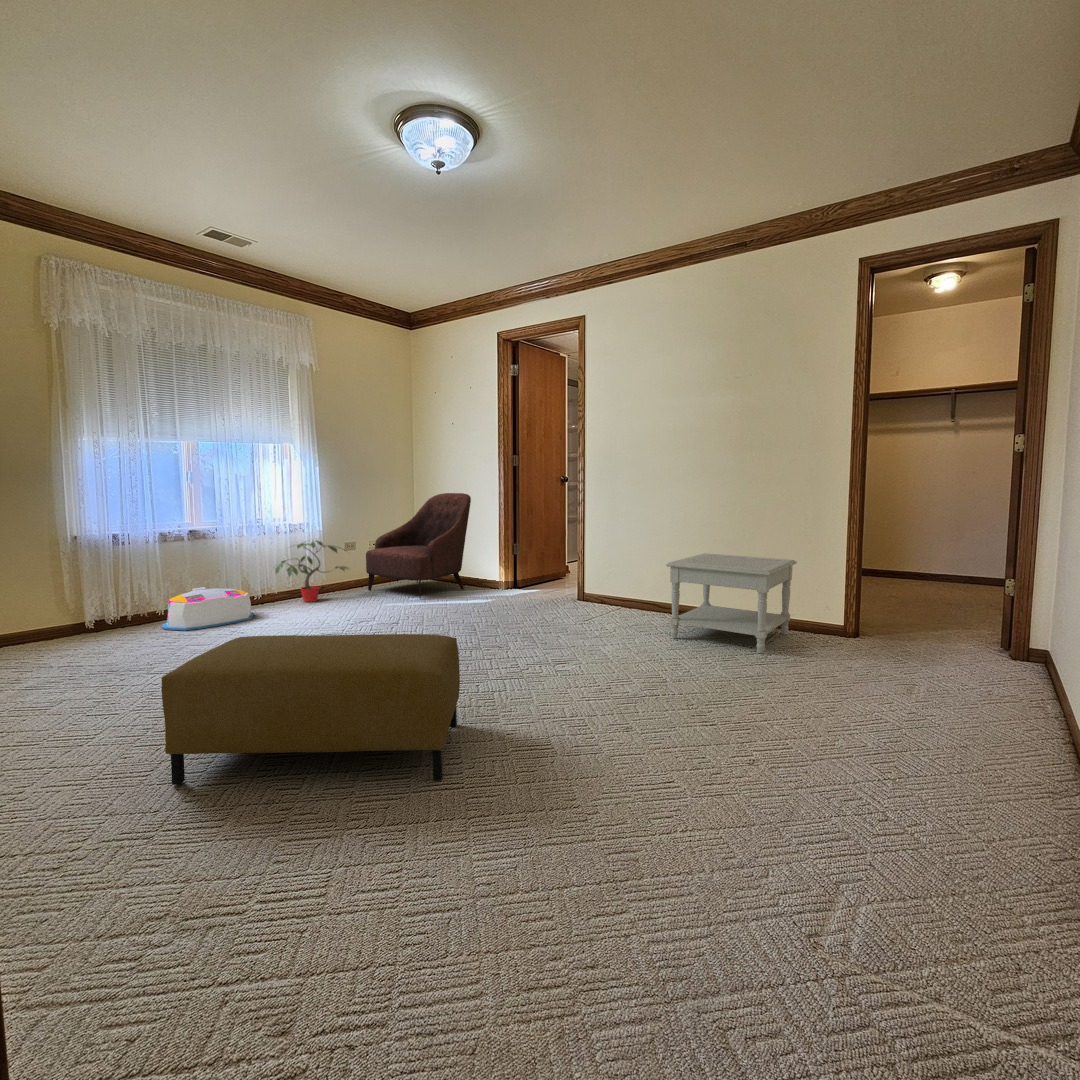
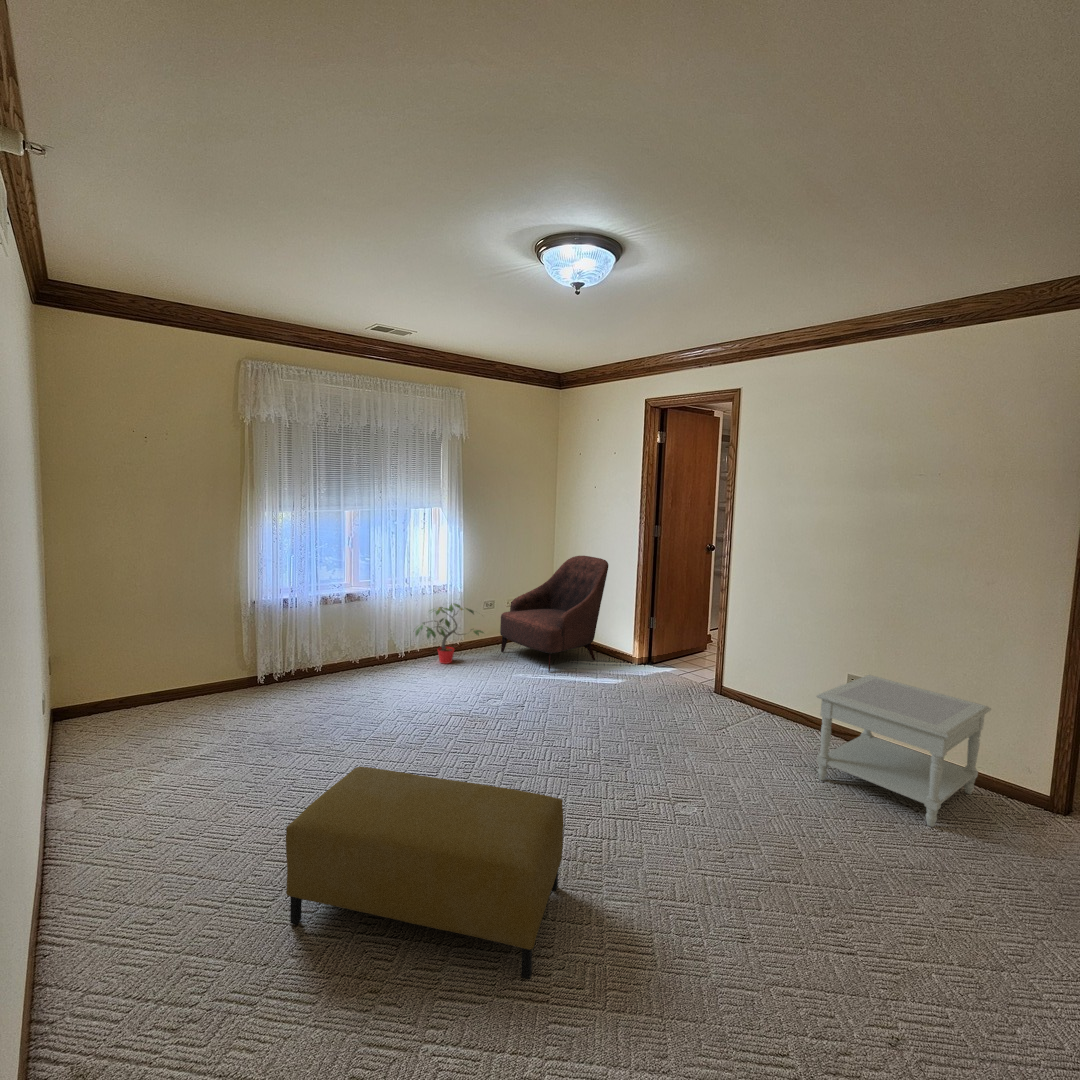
storage bin: present [162,587,254,631] -> none [315,647,394,693]

